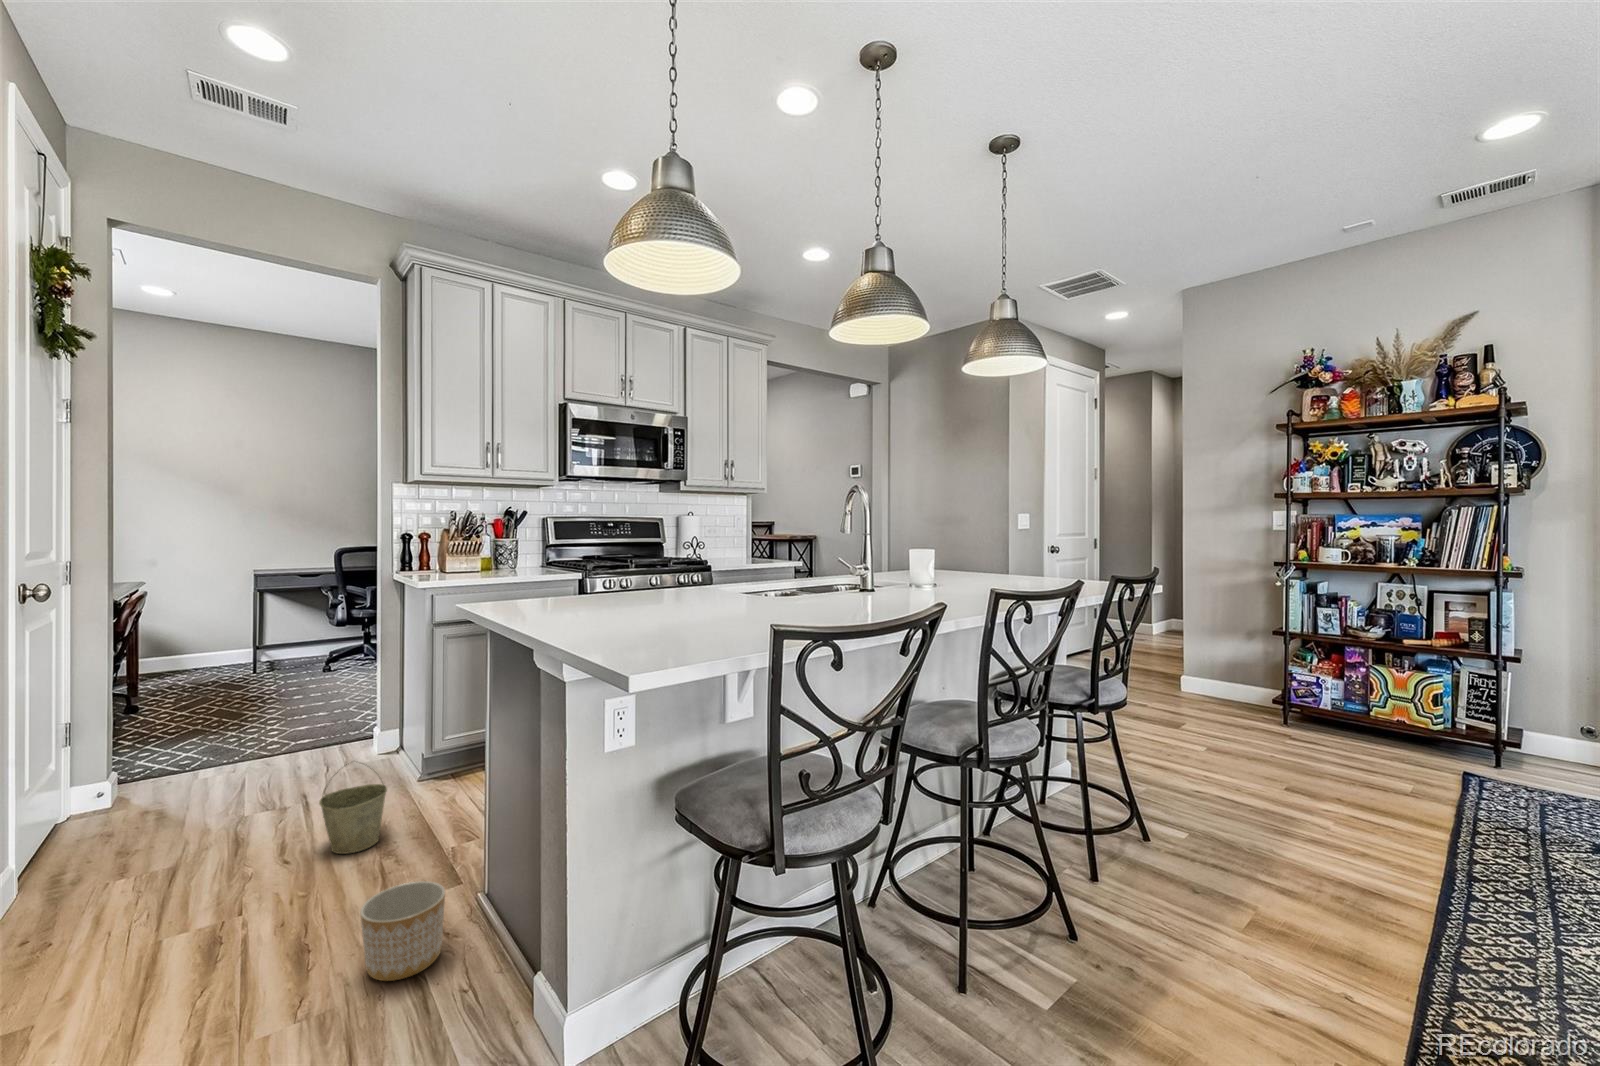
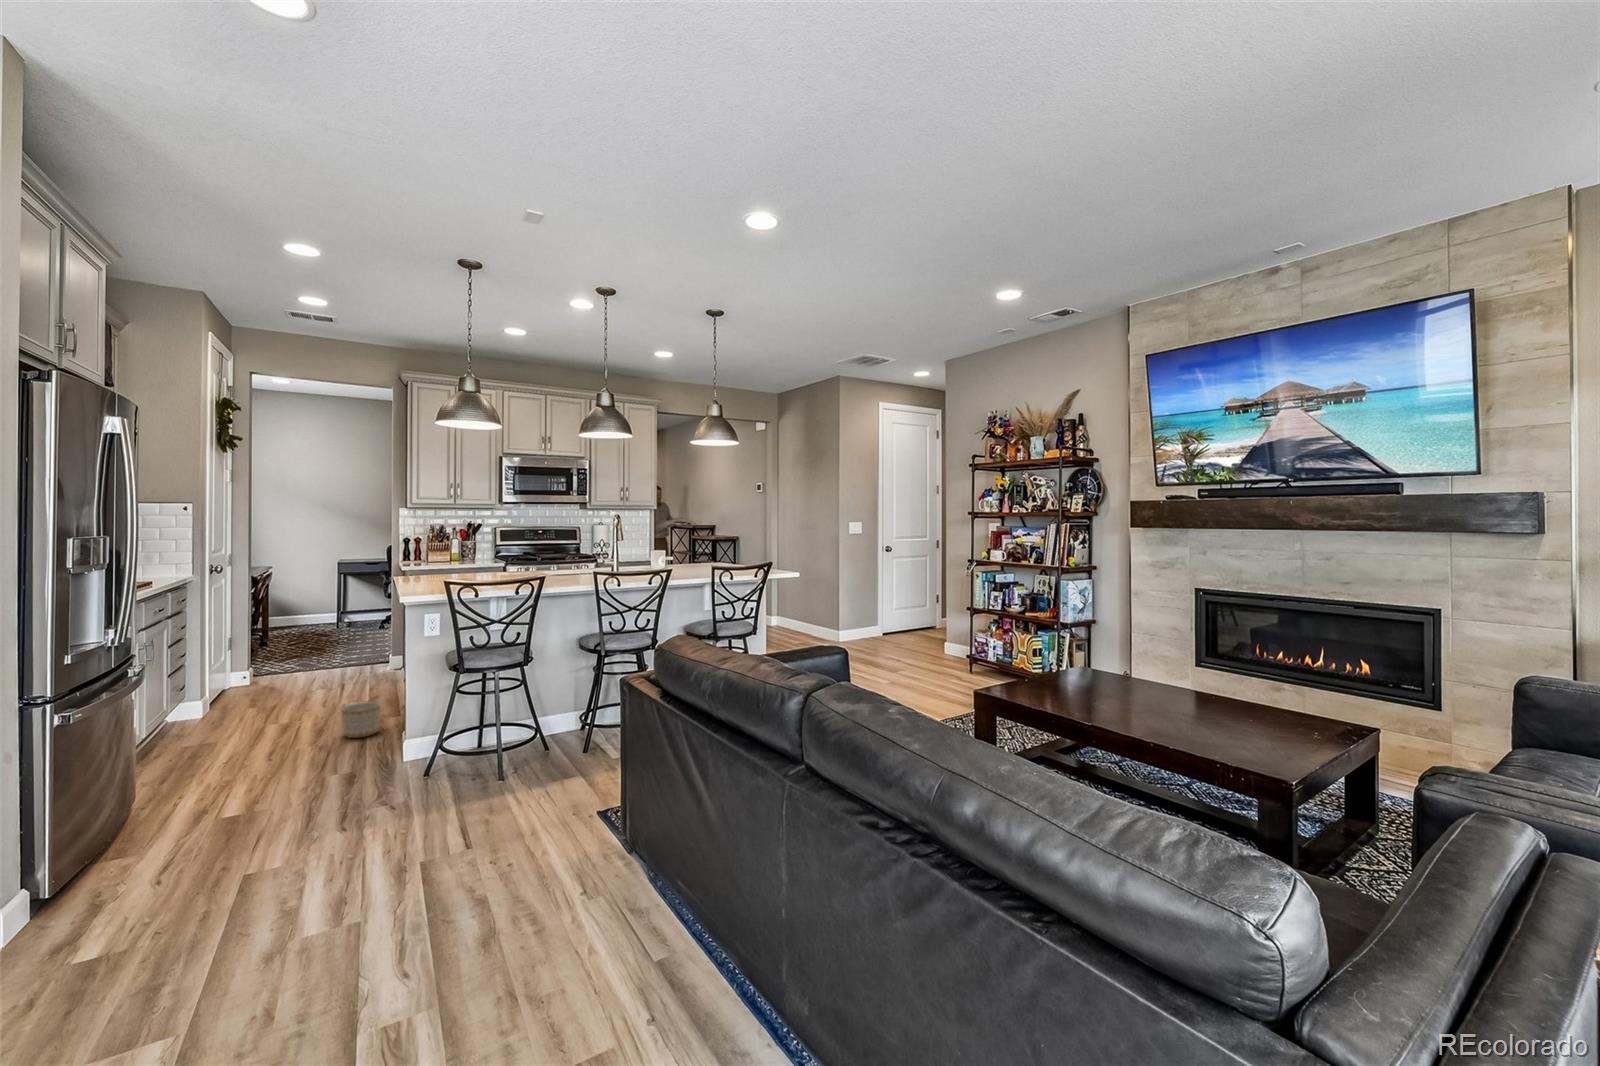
bucket: present [319,764,387,854] -> none [342,658,377,703]

